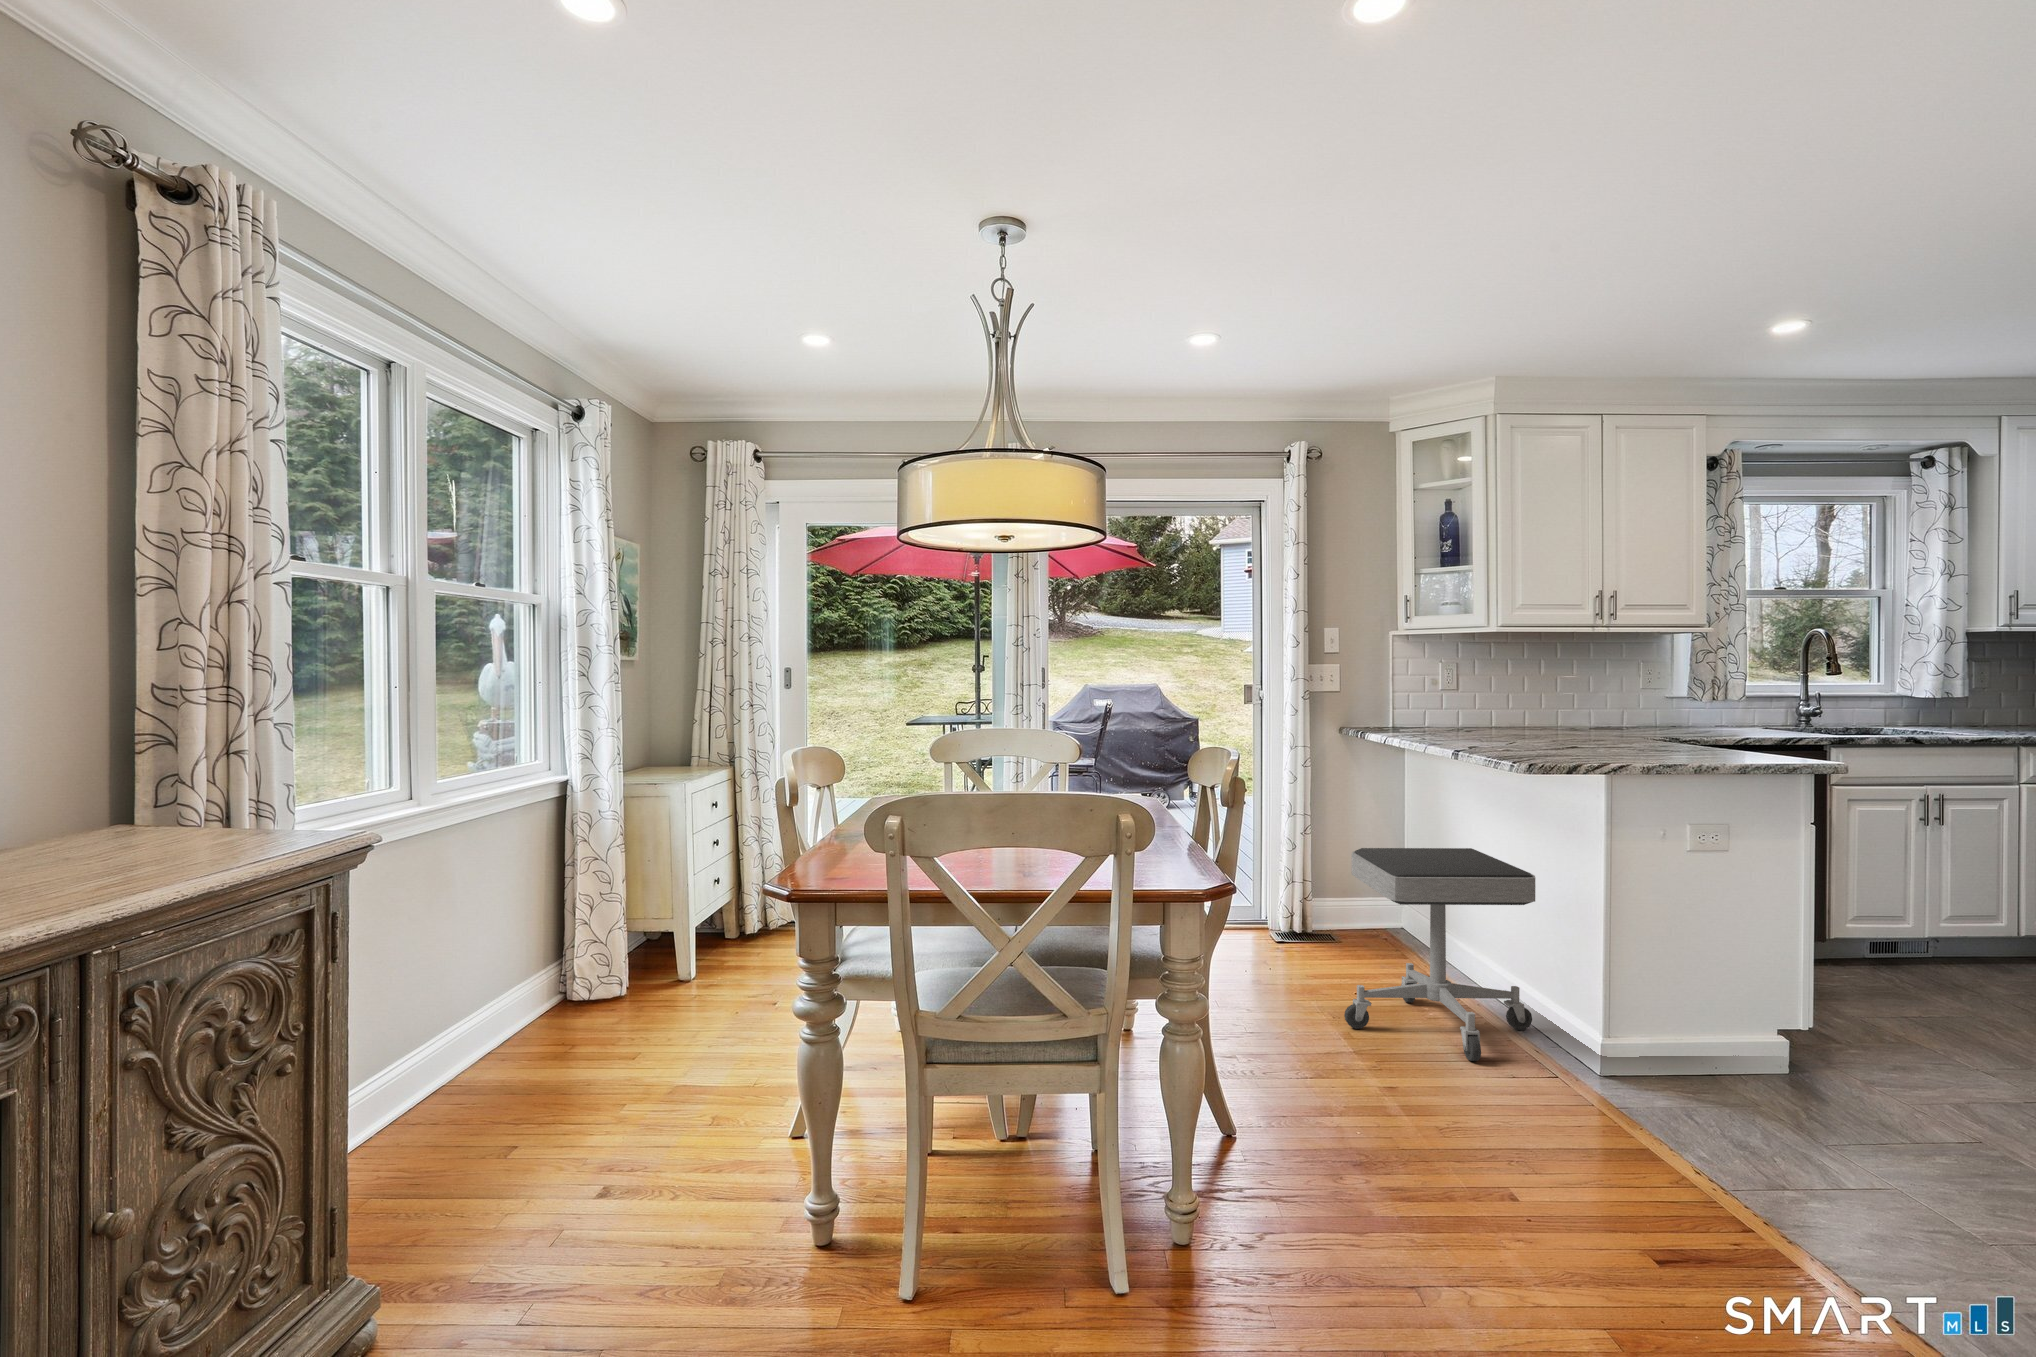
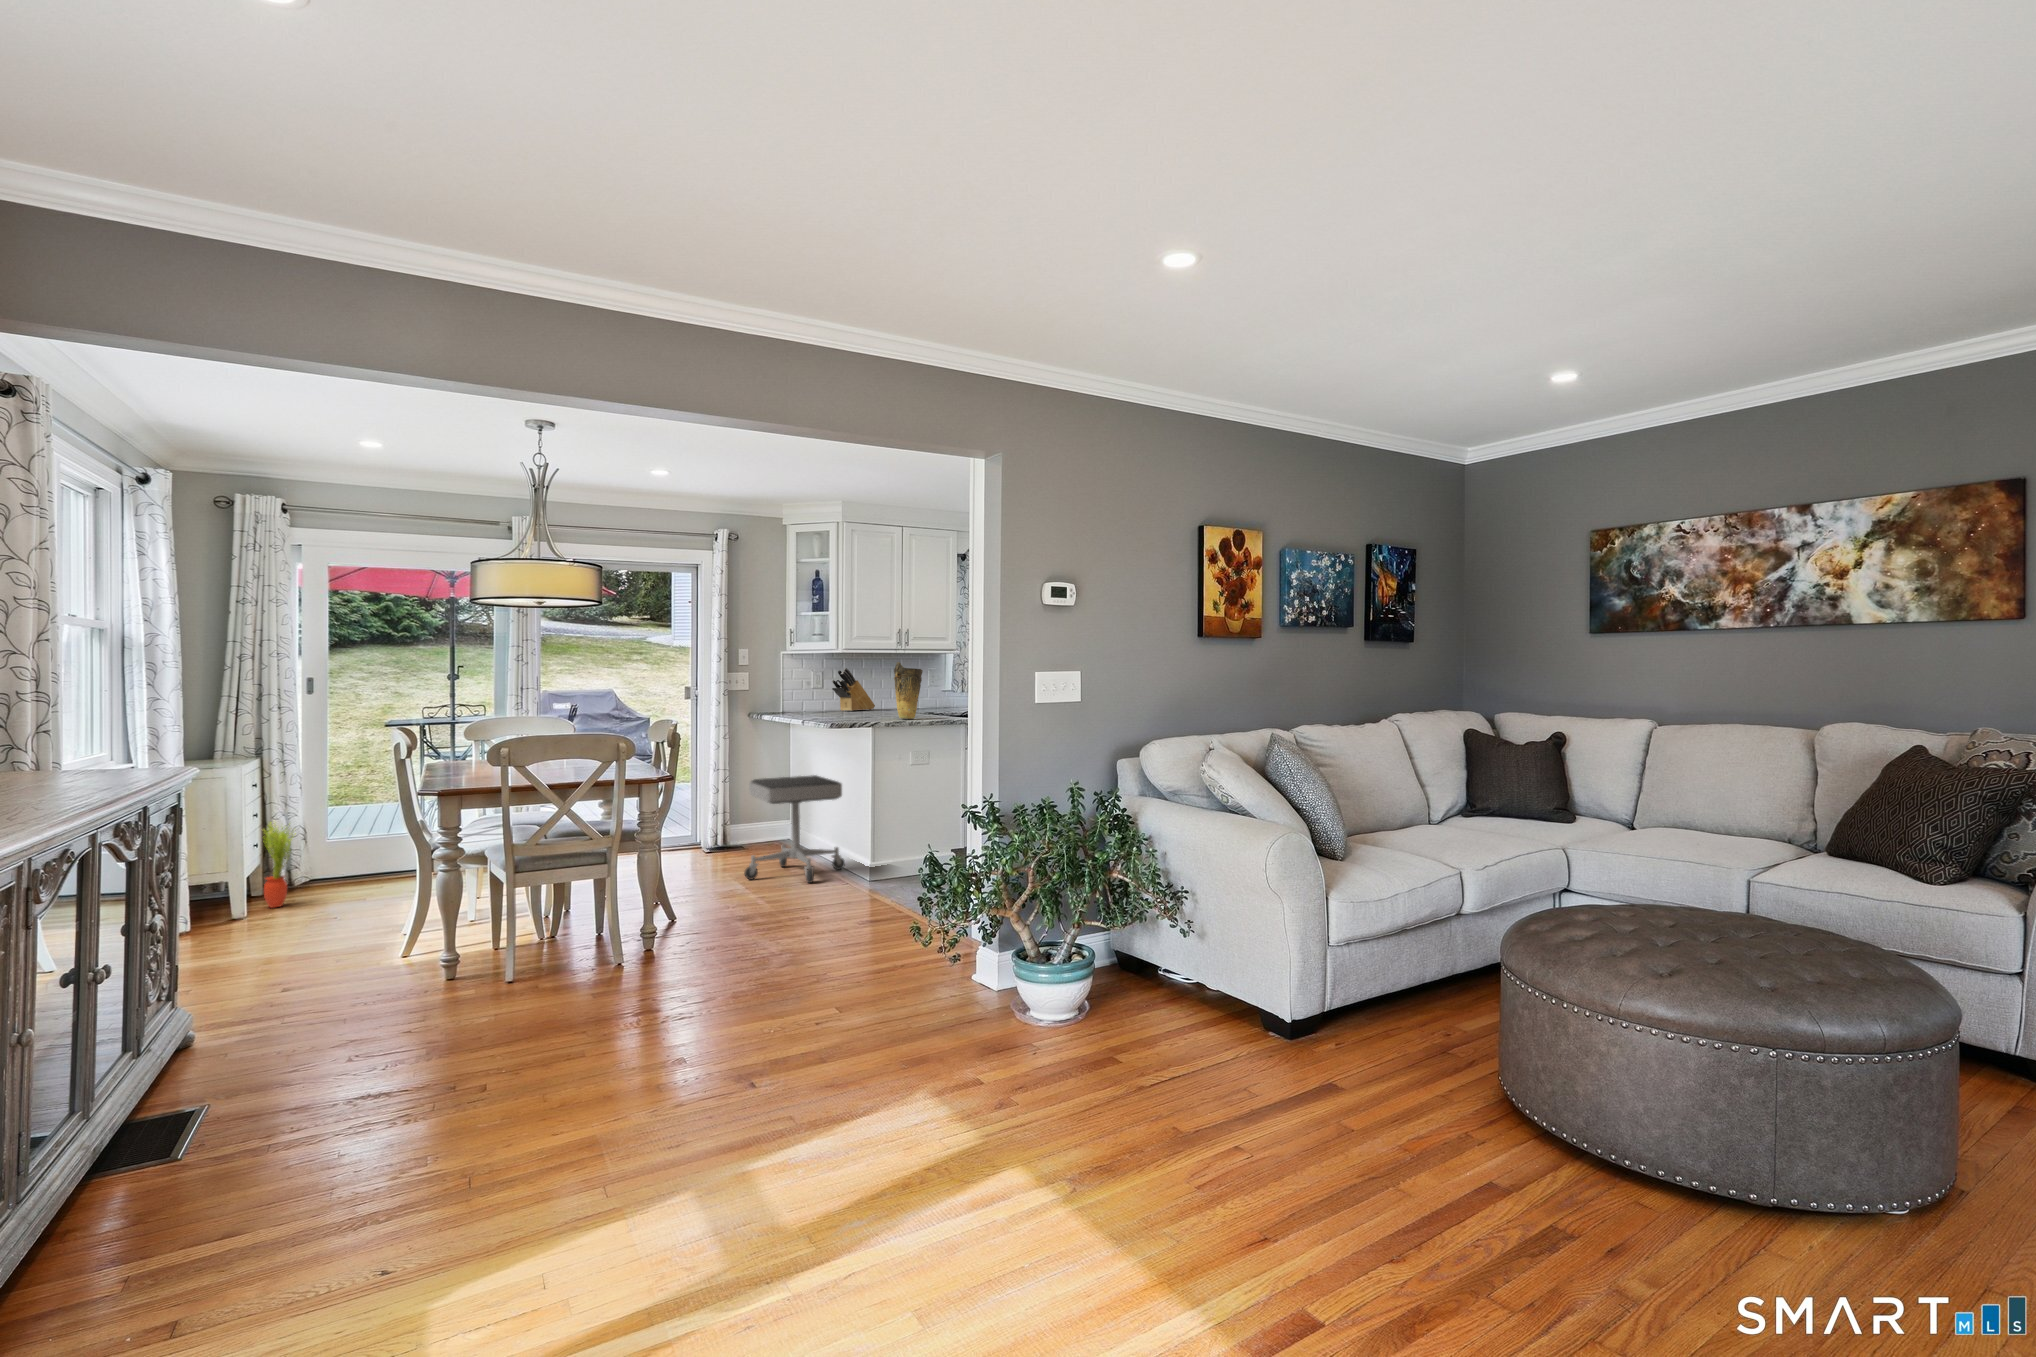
vase: none [1638,645,1705,757] -> present [894,662,923,719]
knife block: none [1480,658,1555,730] -> present [832,668,875,711]
potted plant: none [712,853,752,967] -> present [263,822,296,908]

